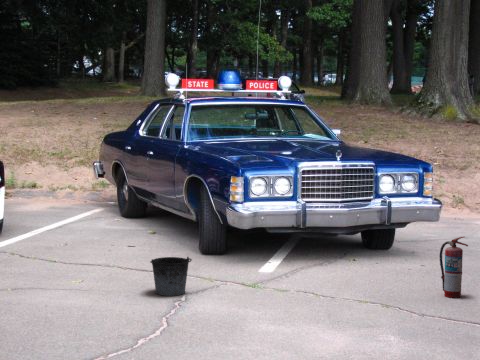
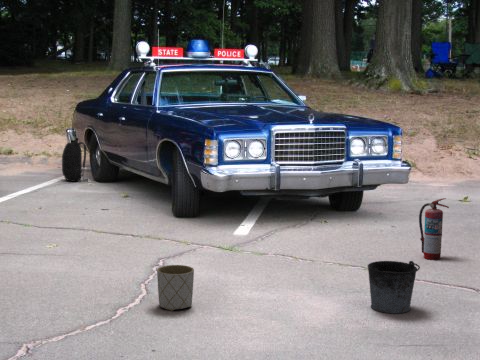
backpack: none [89,174,118,217] -> present [62,140,86,182]
bucket: present [151,257,192,296] -> present [368,261,420,313]
planter: none [176,298,210,340] -> present [157,265,194,311]

